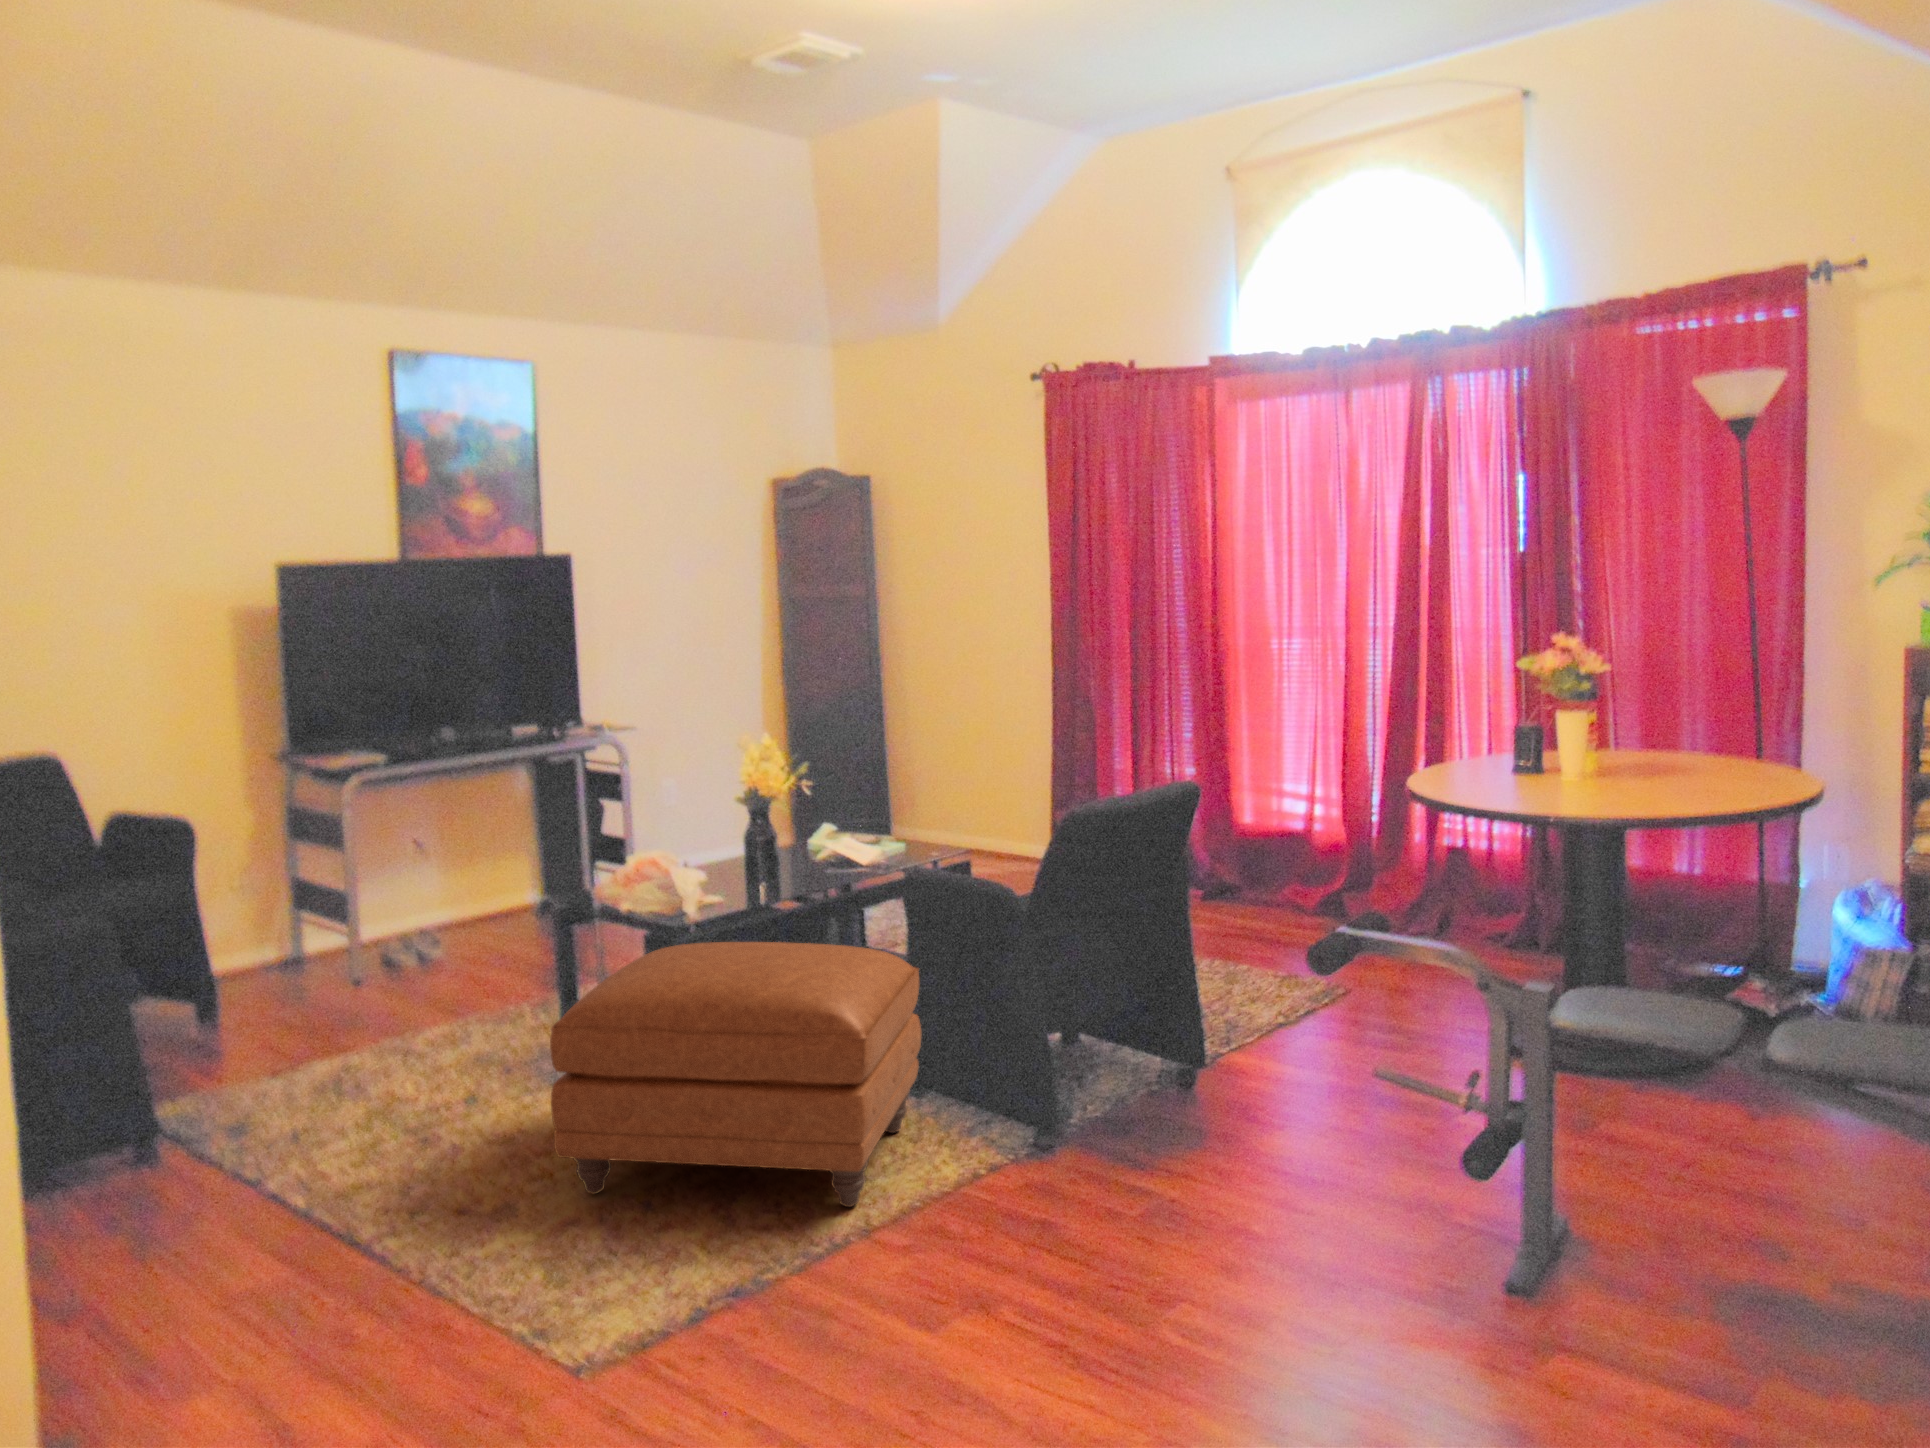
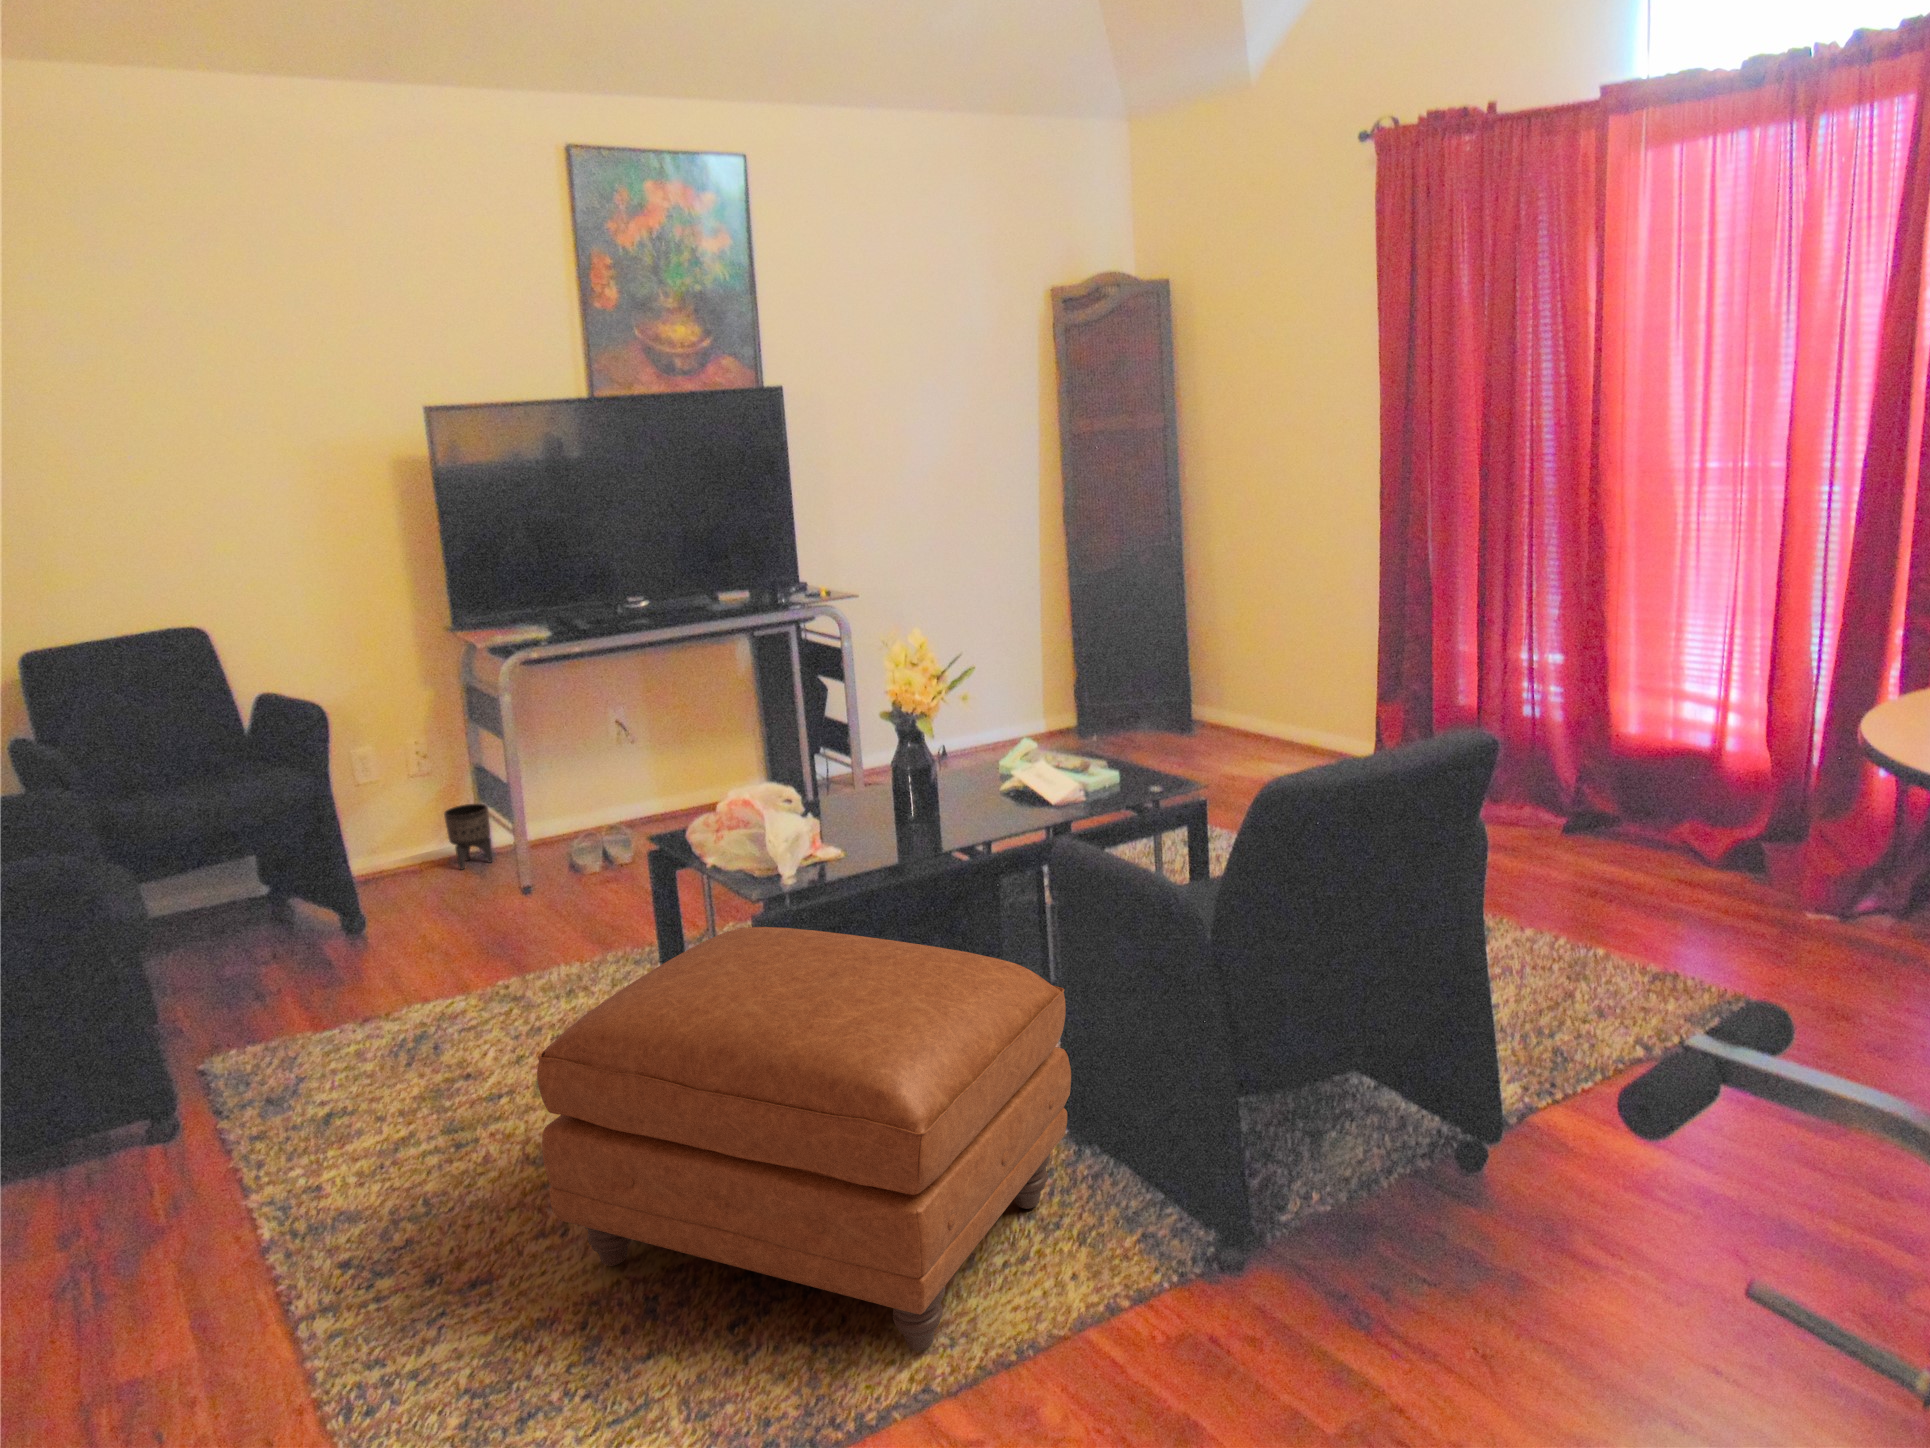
planter: none [258,917,302,977] -> present [444,804,492,870]

